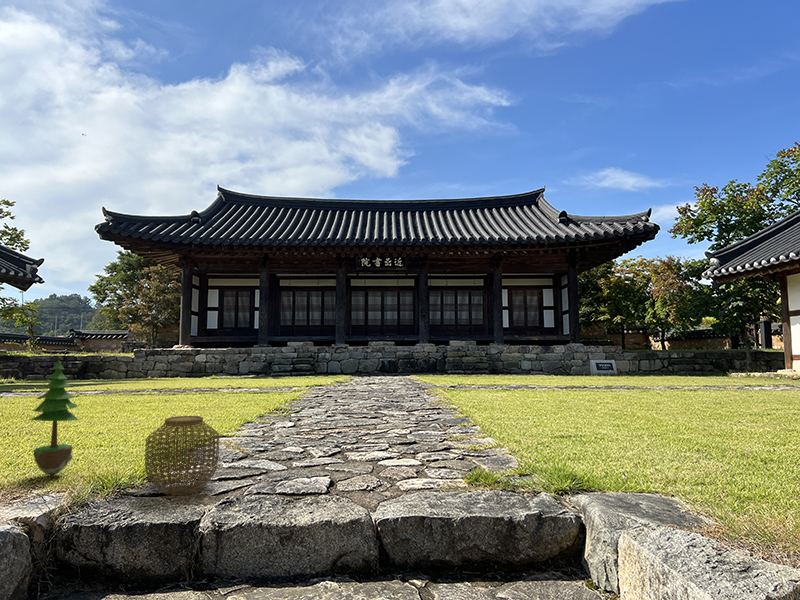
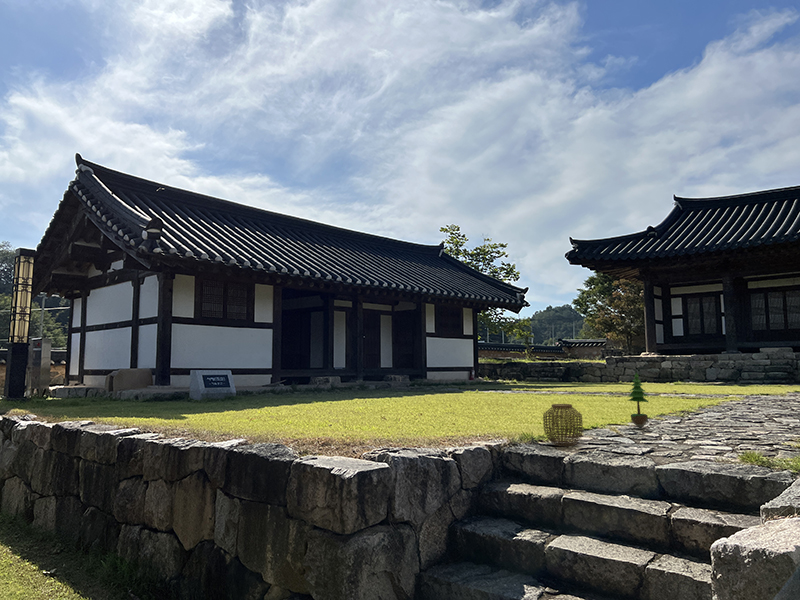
potted tree: present [31,360,79,476] -> present [628,373,648,428]

